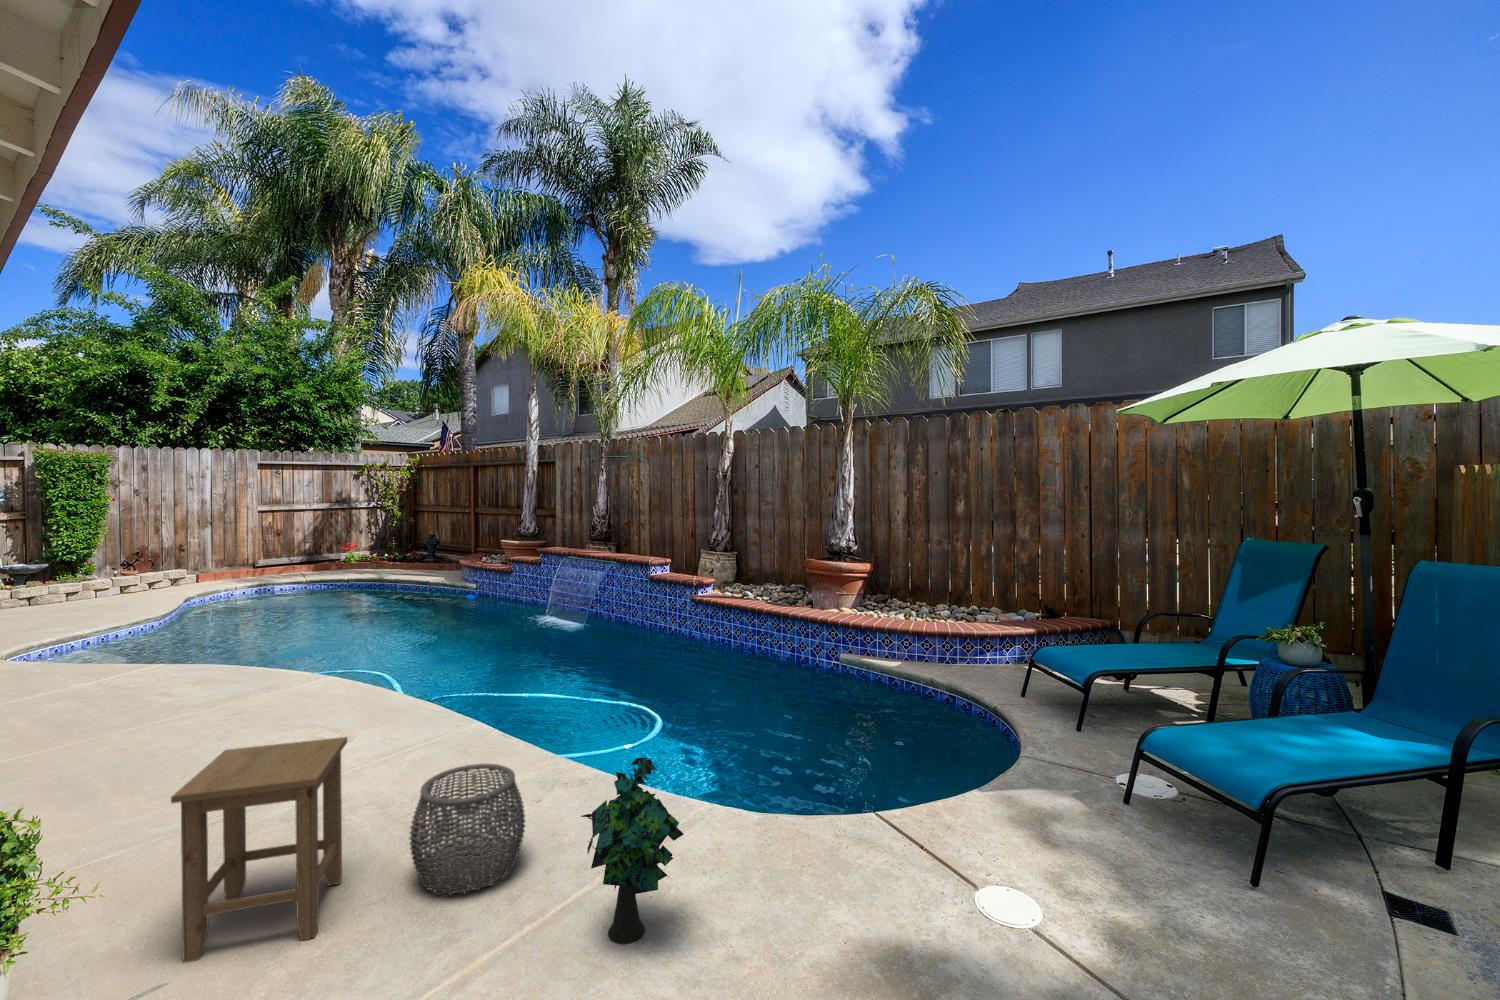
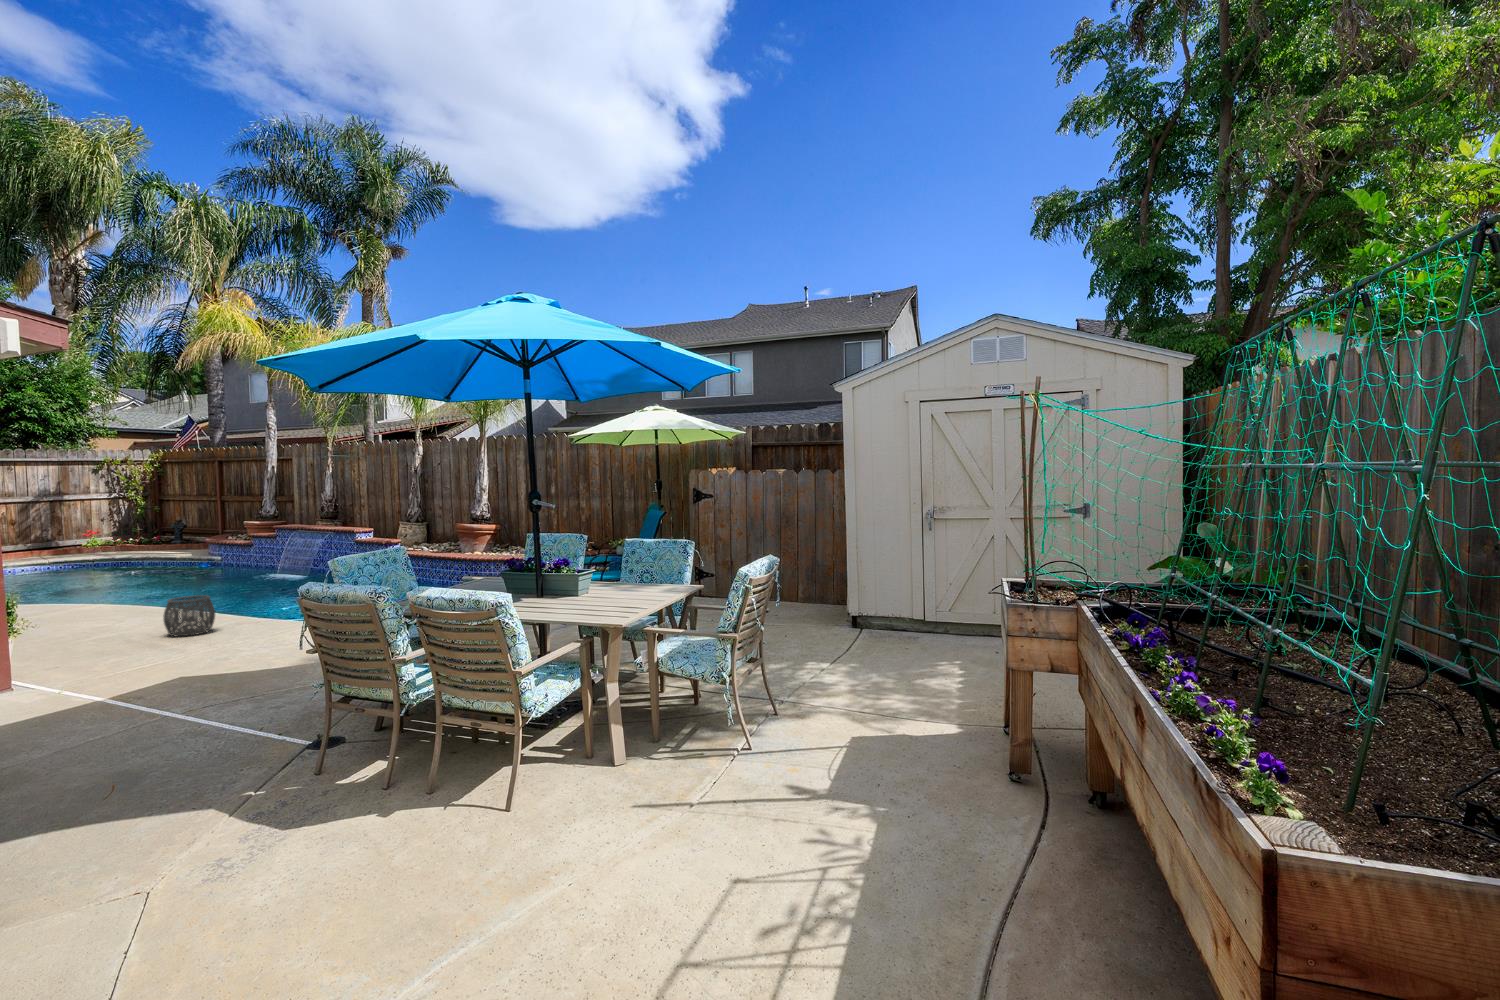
stool: present [171,737,347,963] -> none [67,582,133,650]
decorative plant: present [581,758,684,944] -> none [232,576,273,638]

